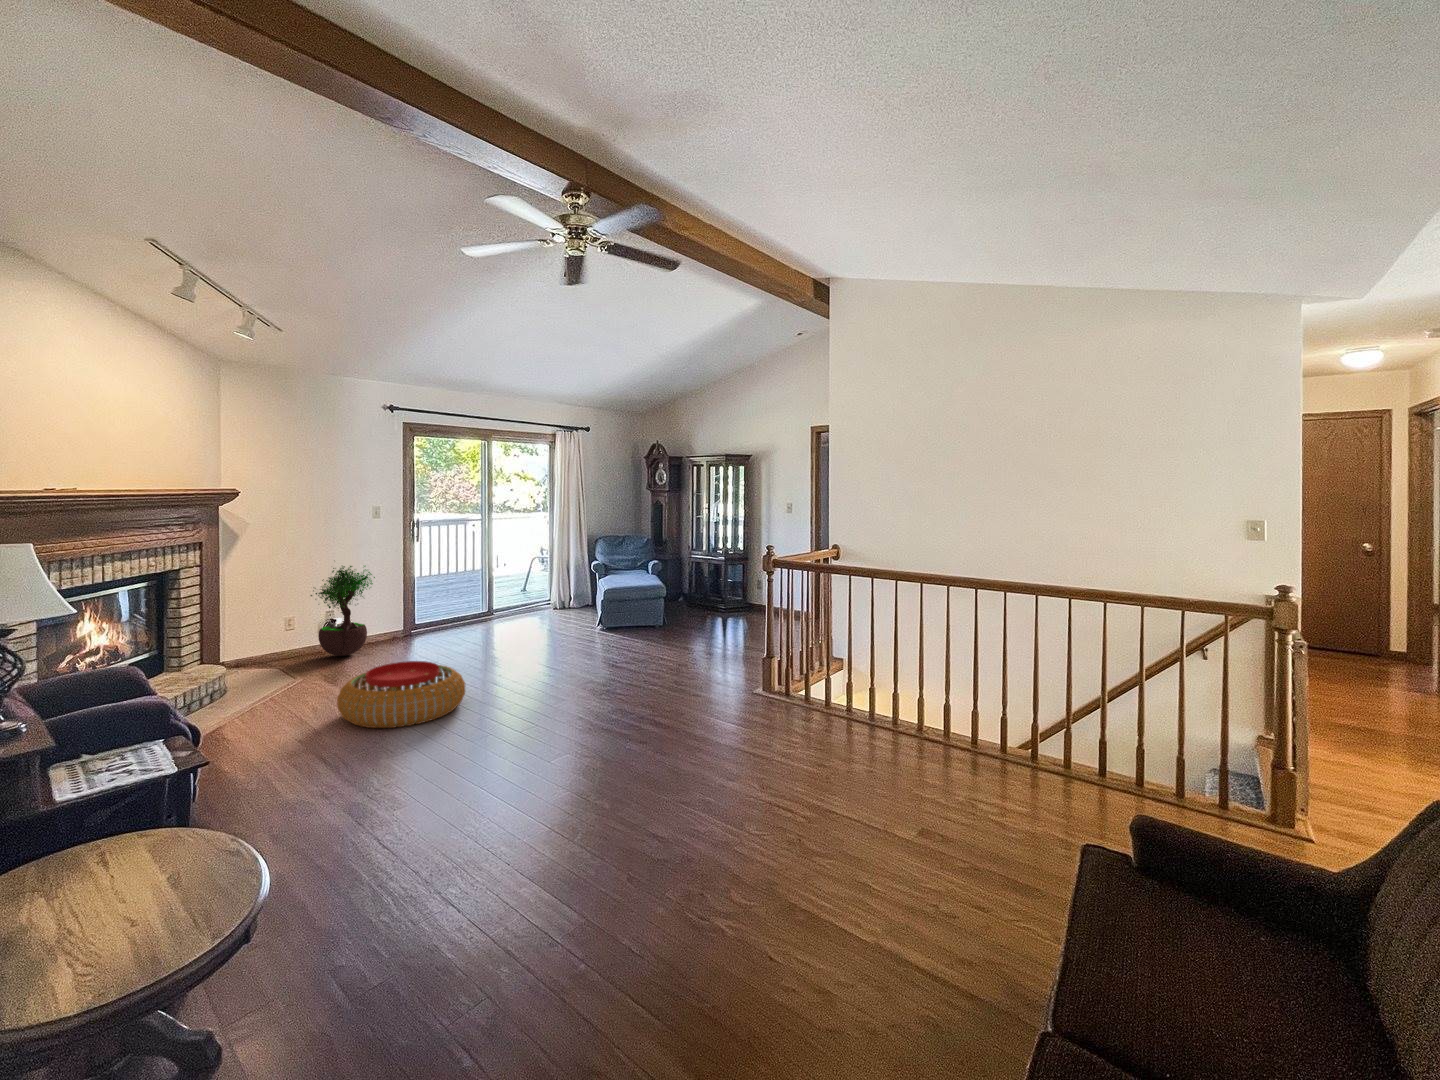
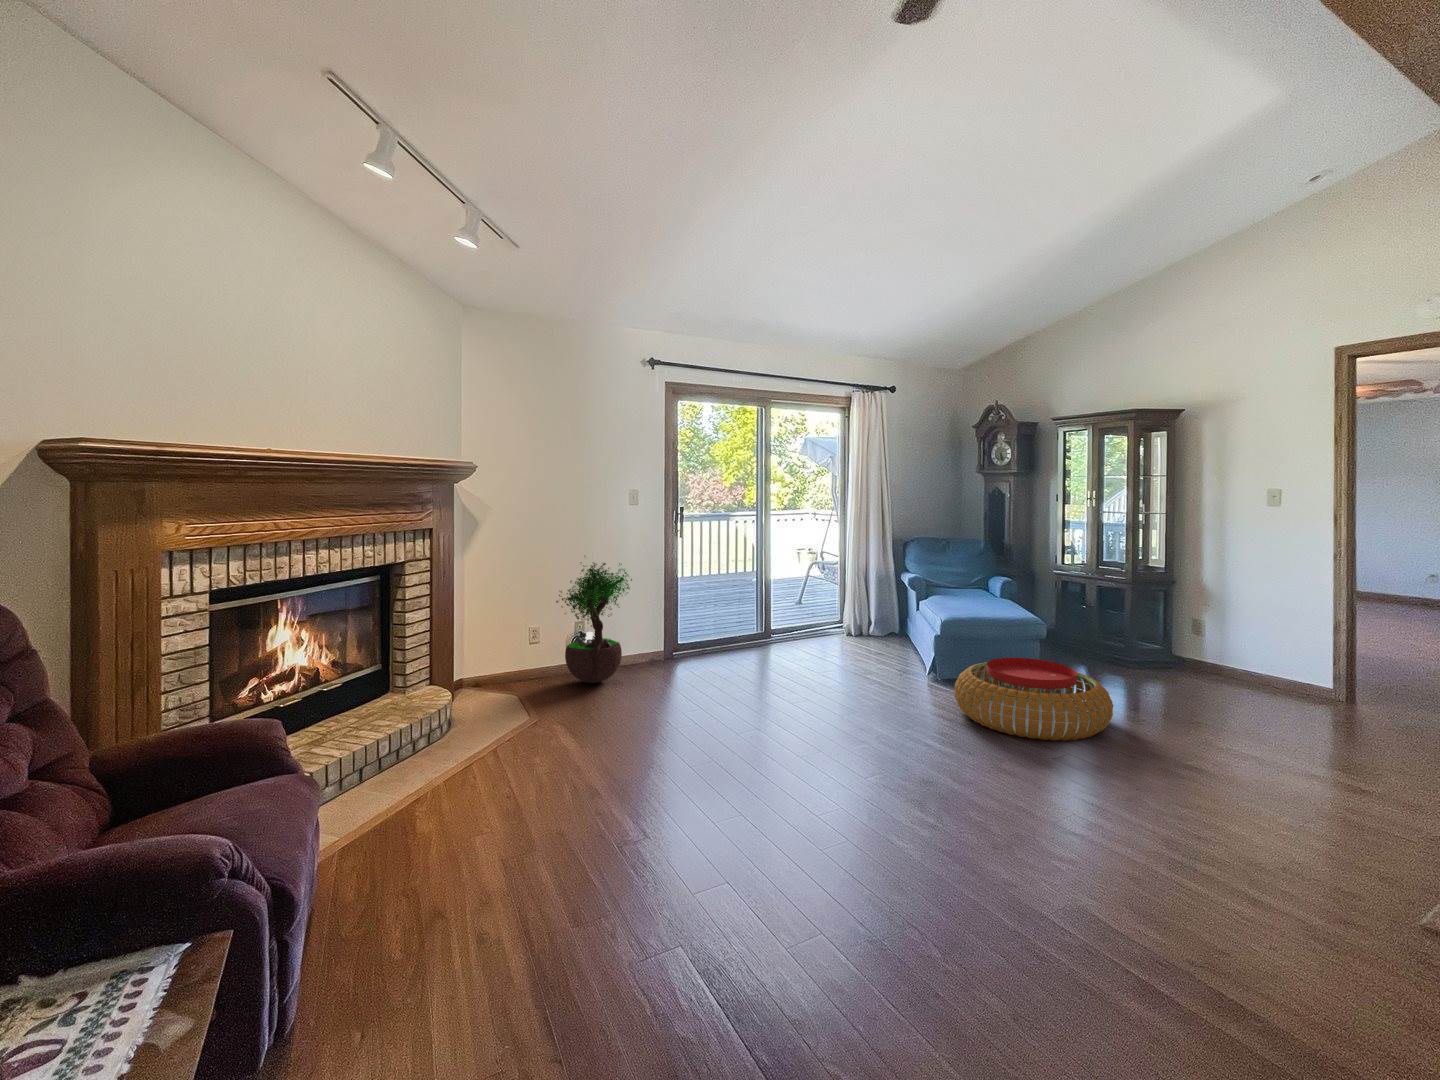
pouf: present [337,661,466,728] -> present [954,658,1113,741]

